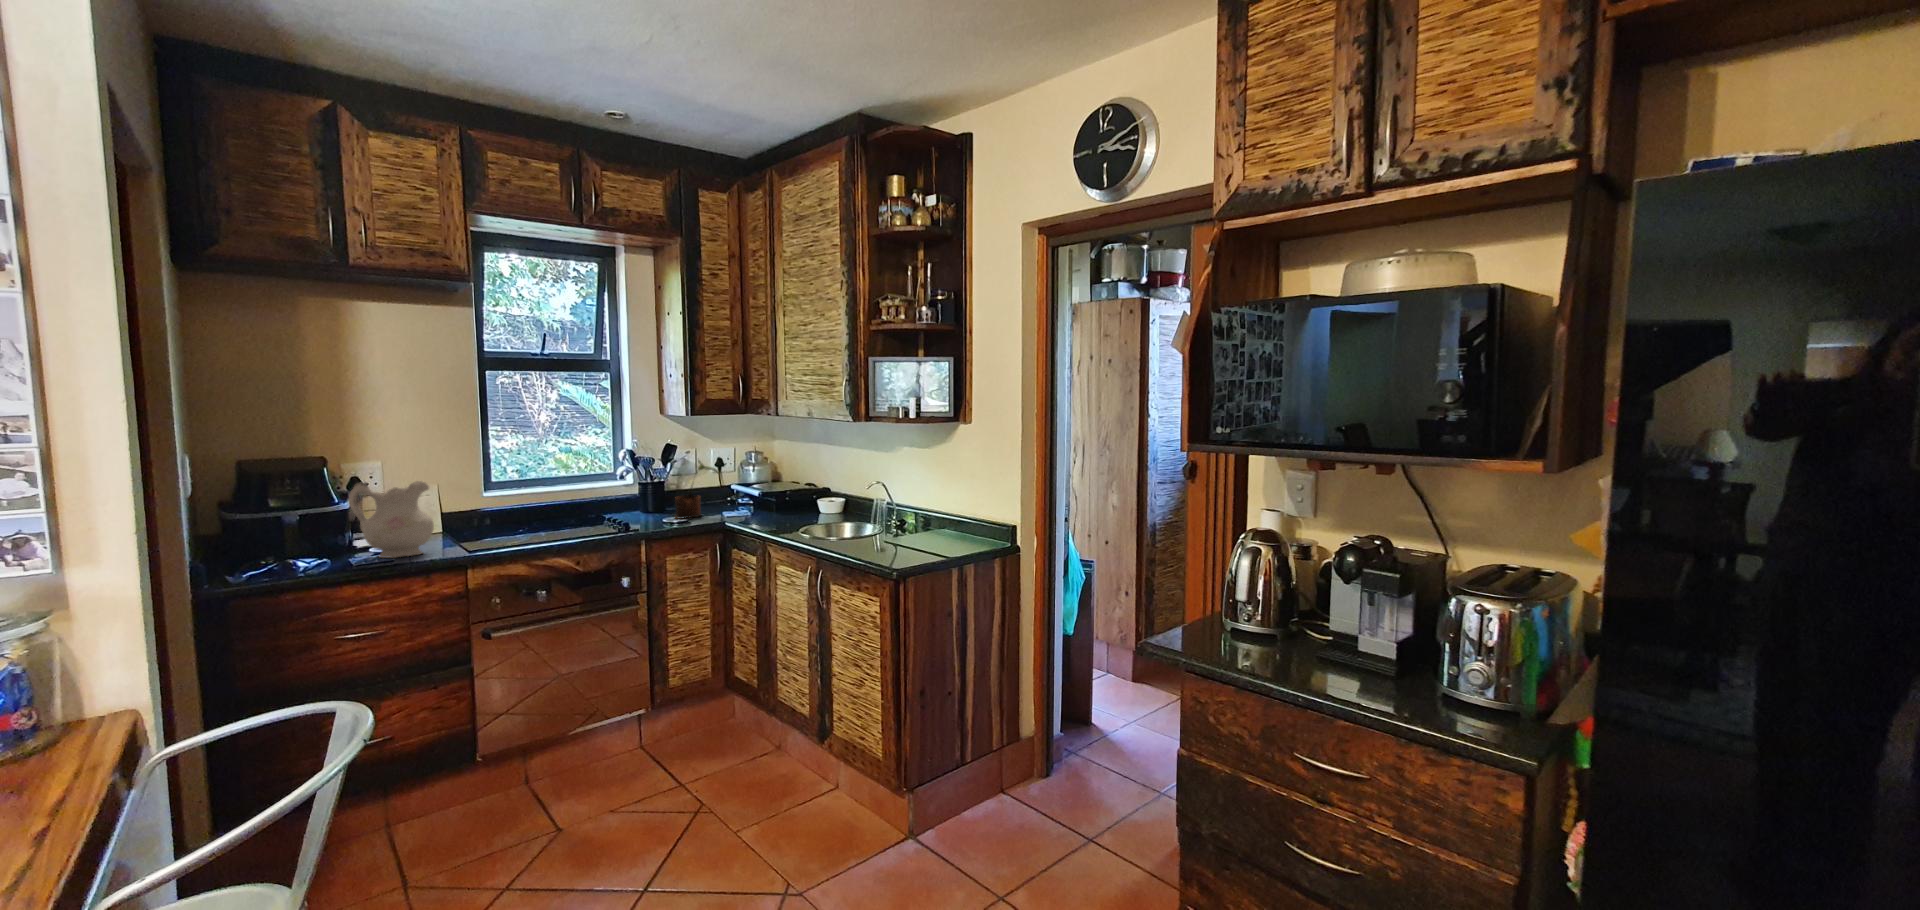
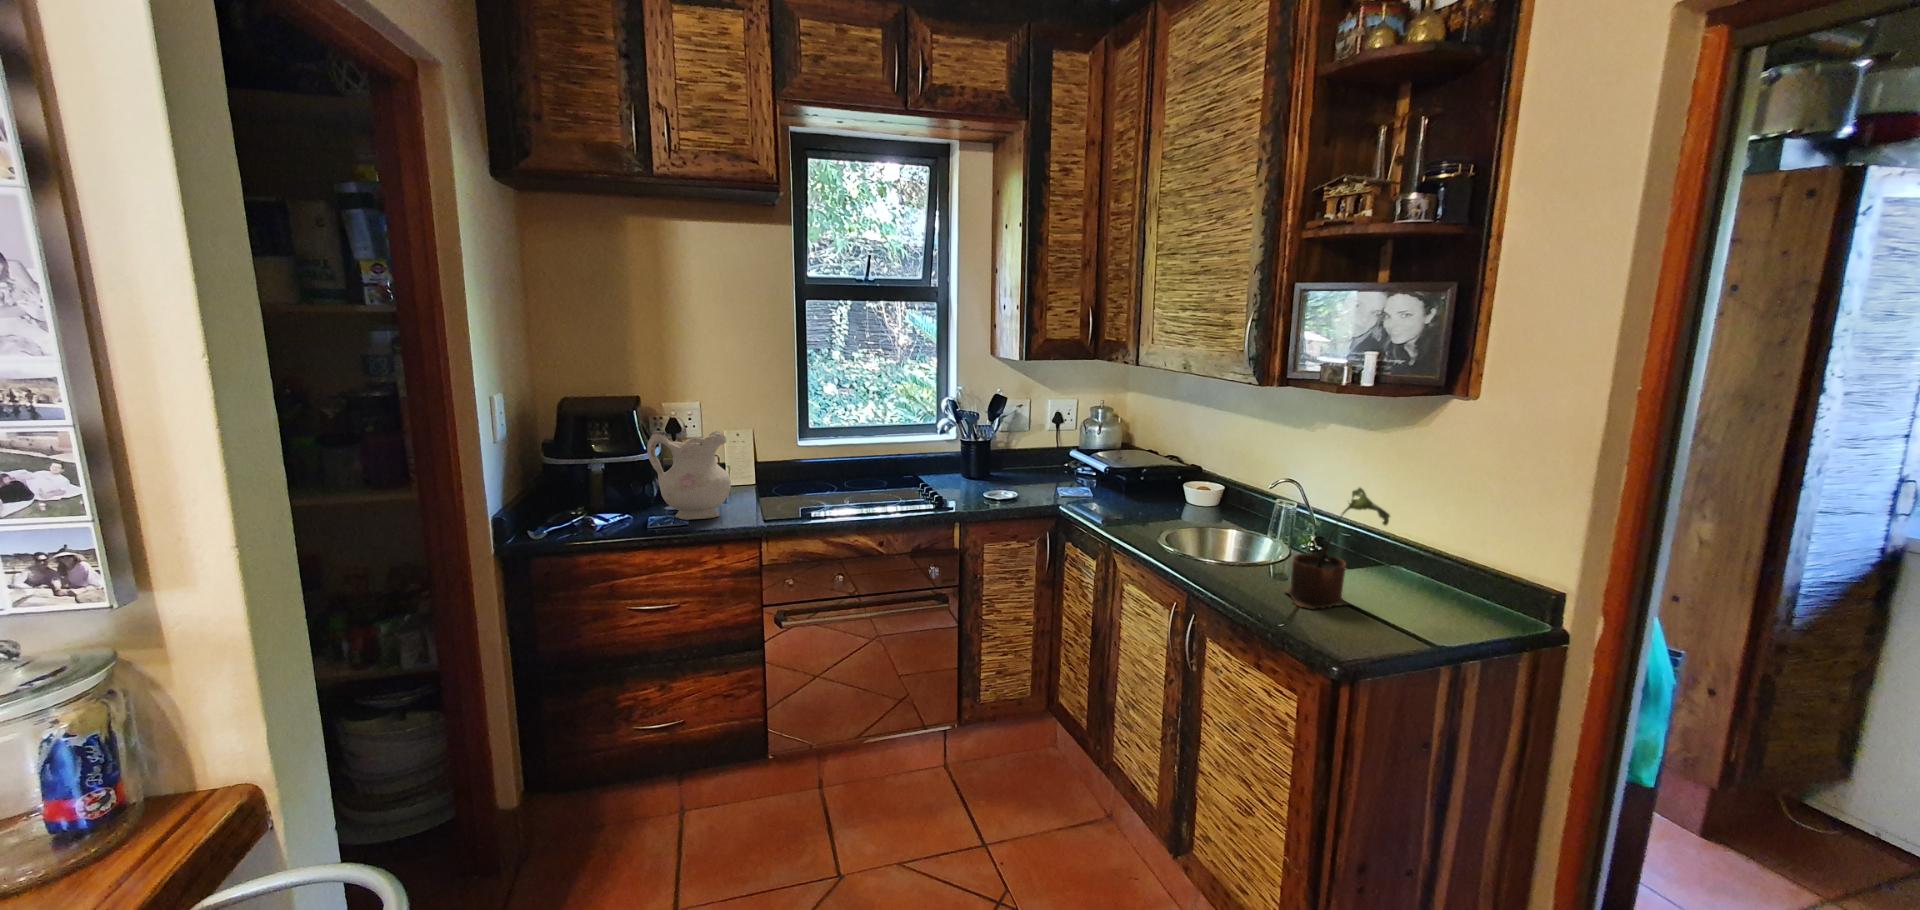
potted plant: present [675,460,719,519] -> present [1285,488,1390,609]

